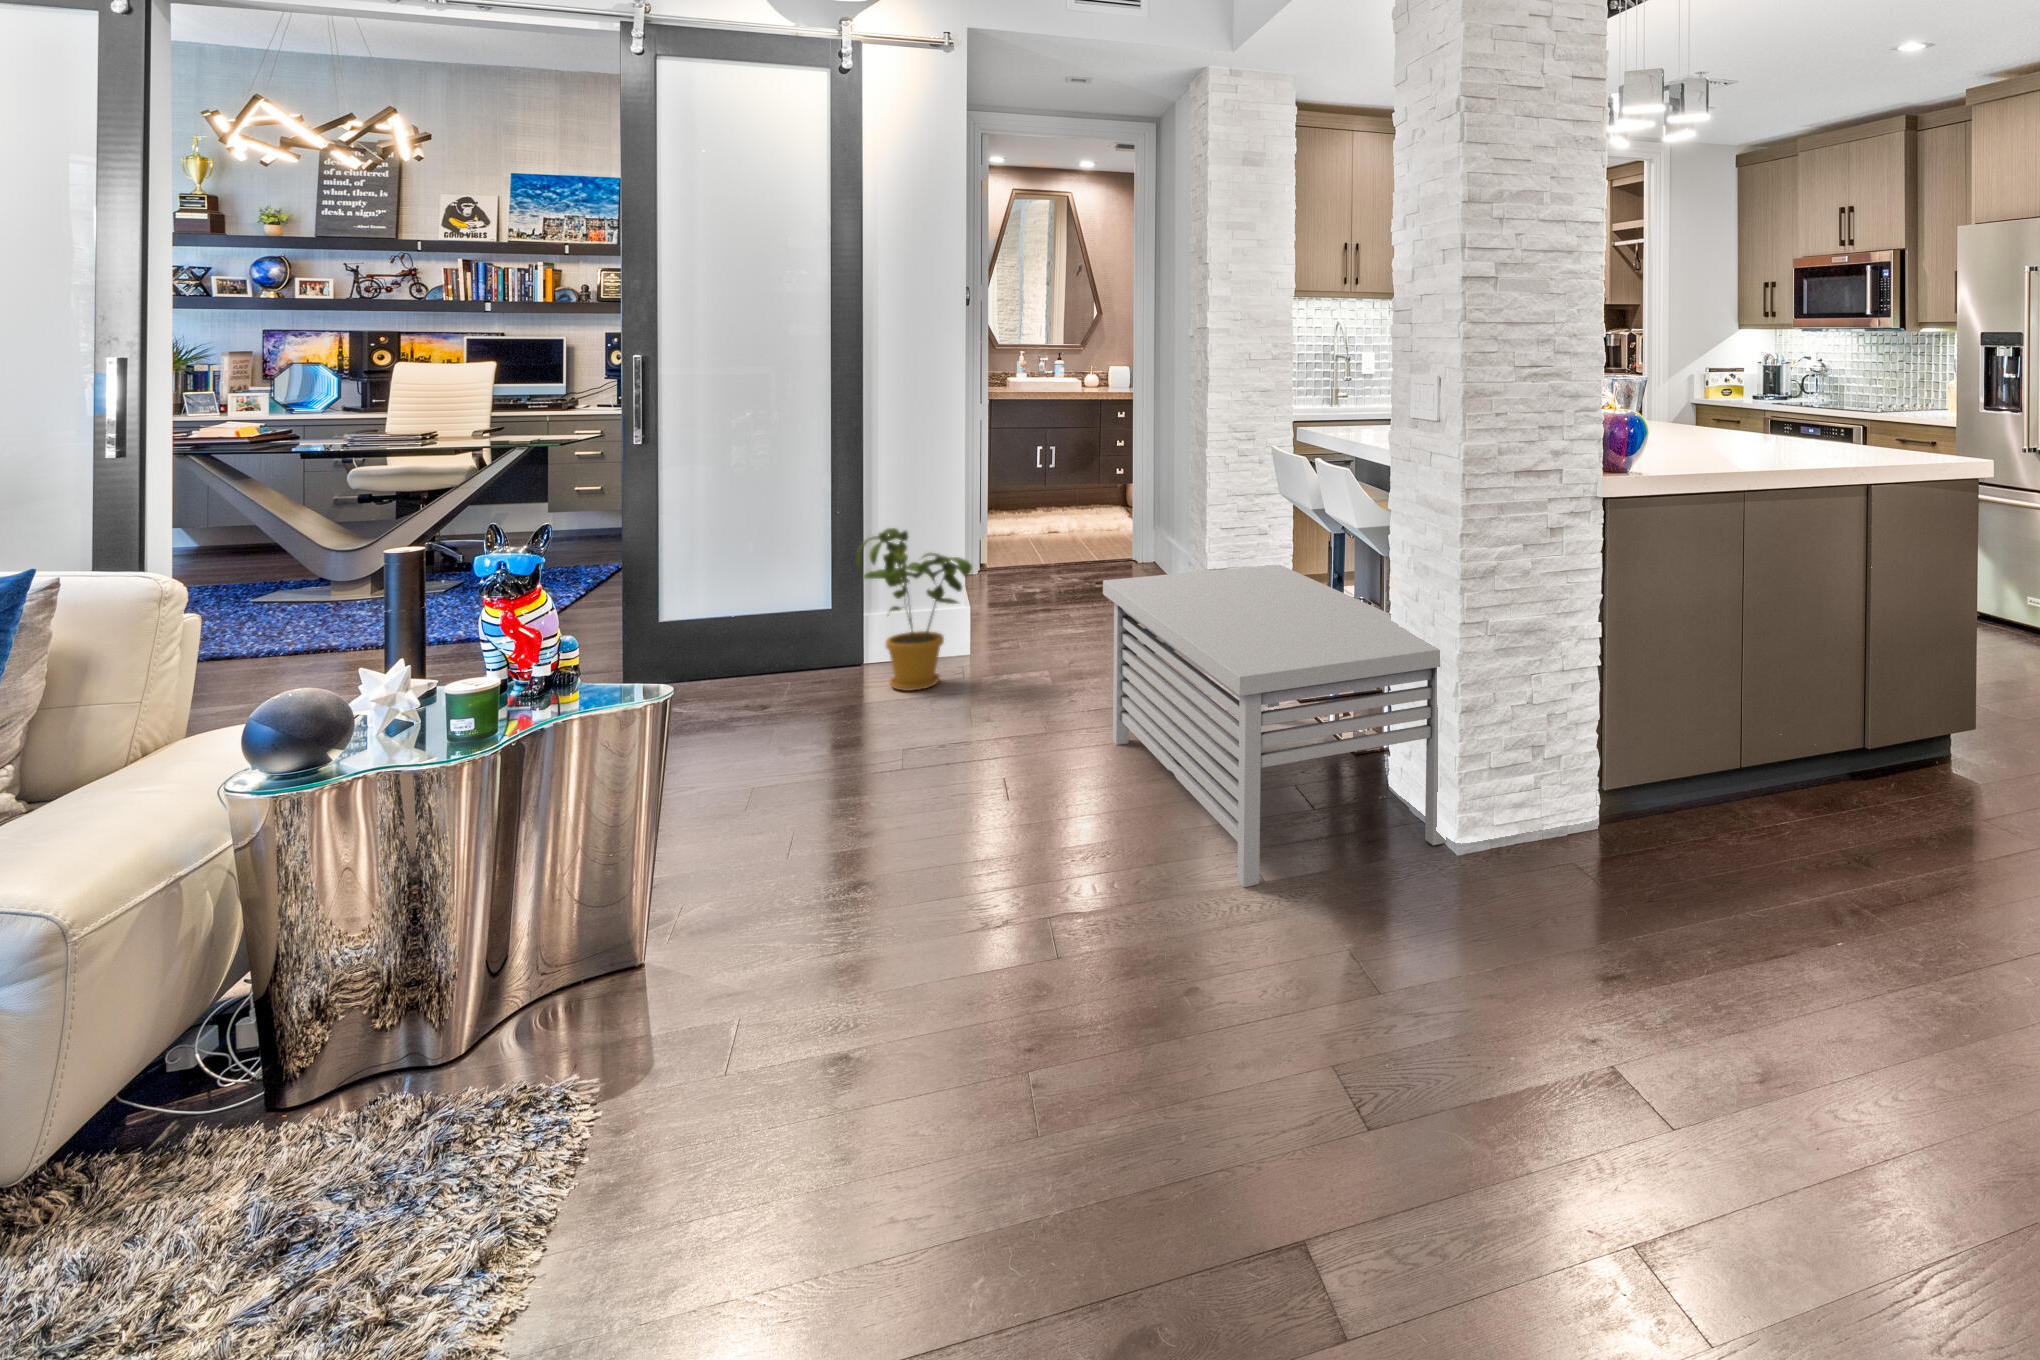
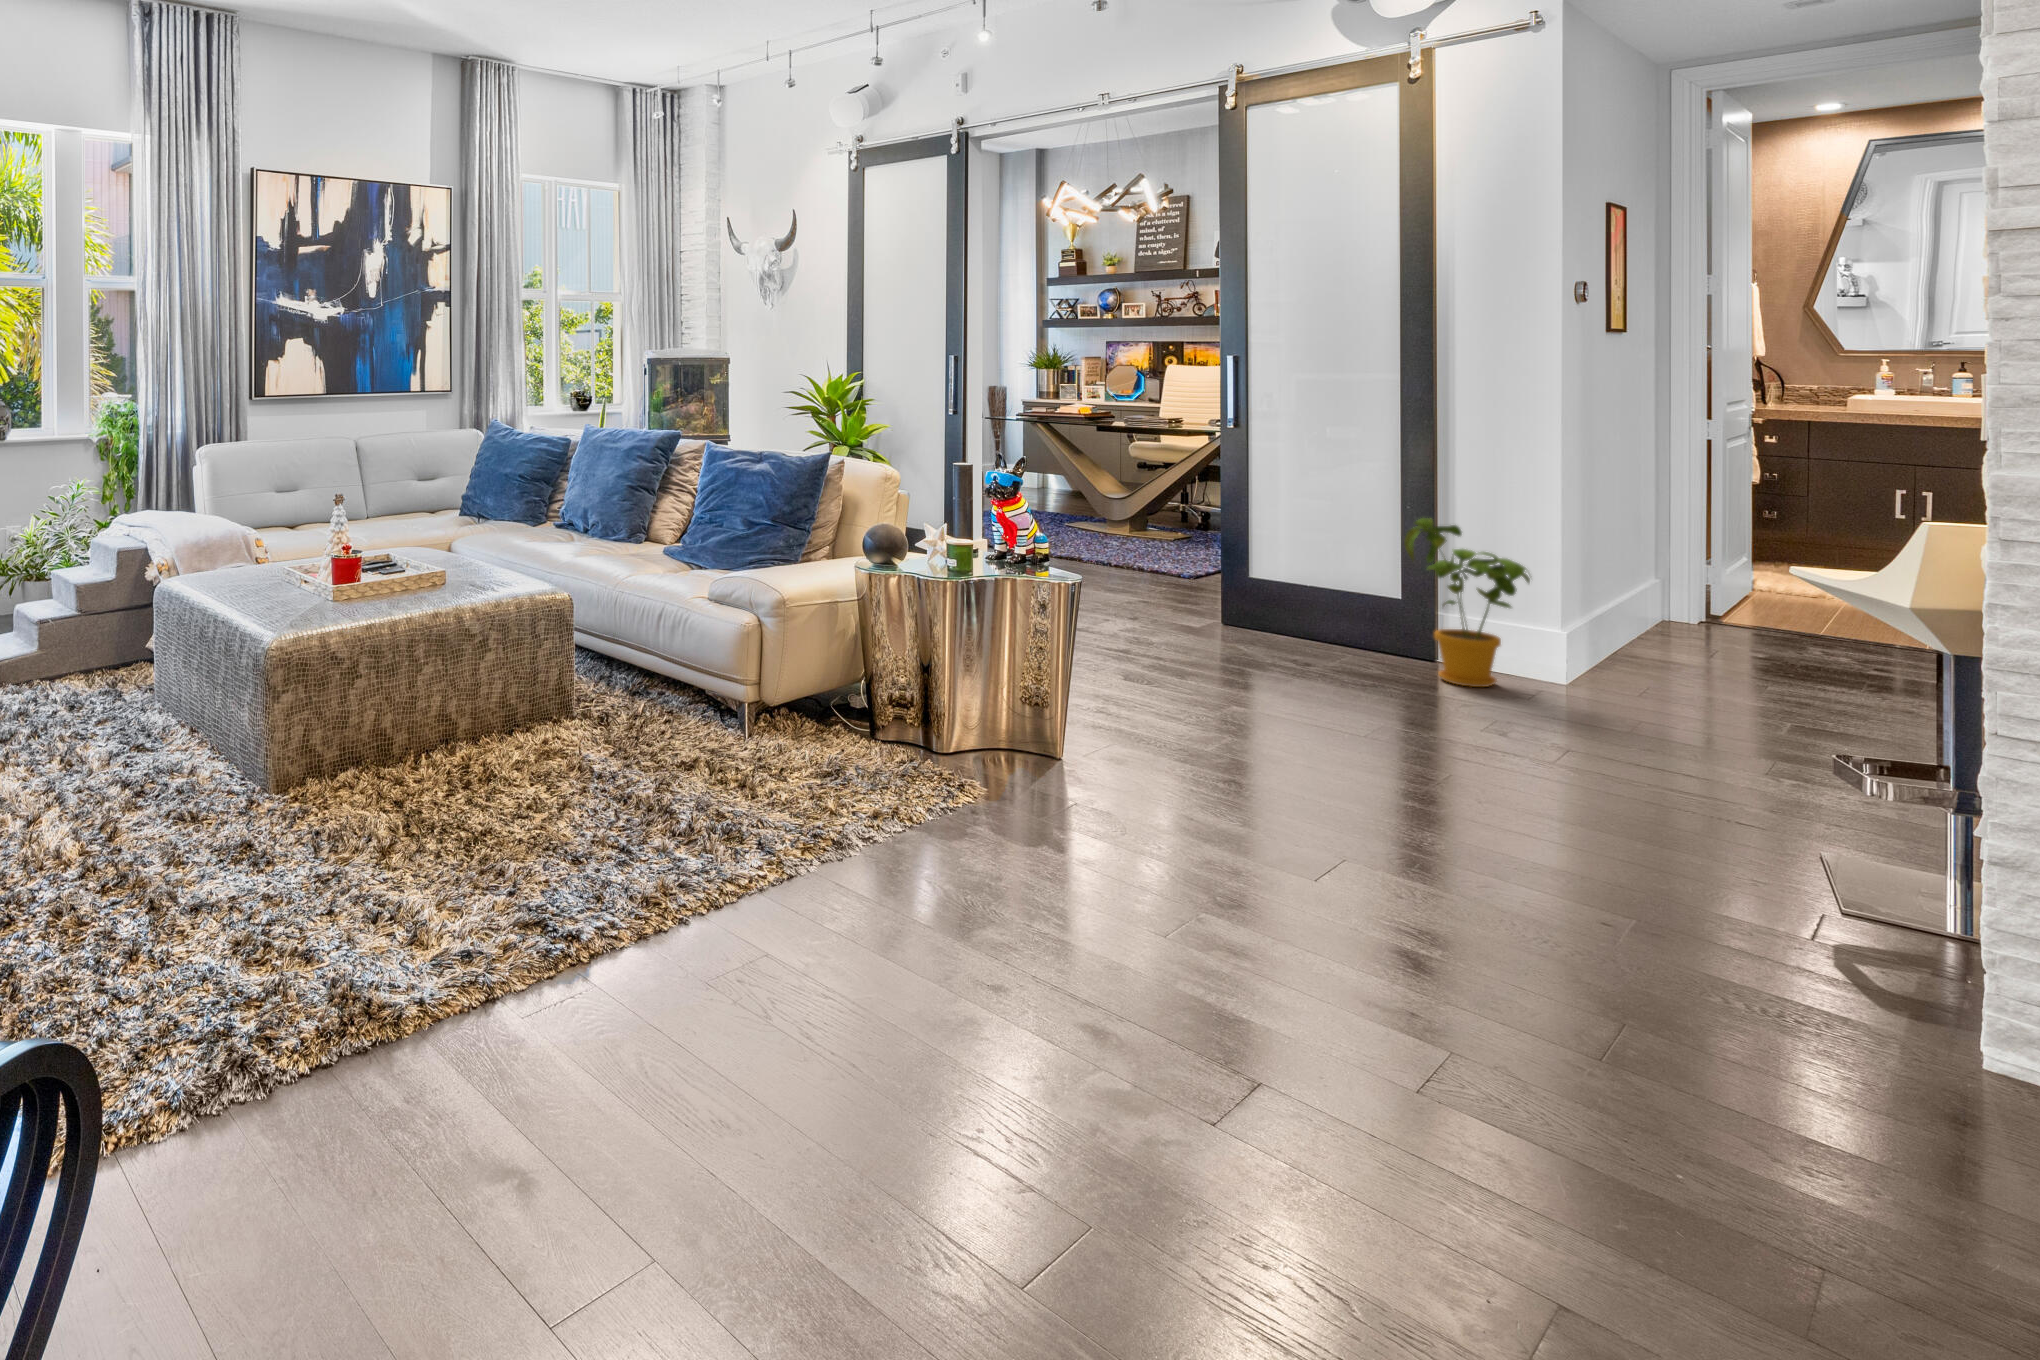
storage bench: present [1103,565,1446,888] -> none [1547,596,1961,999]

